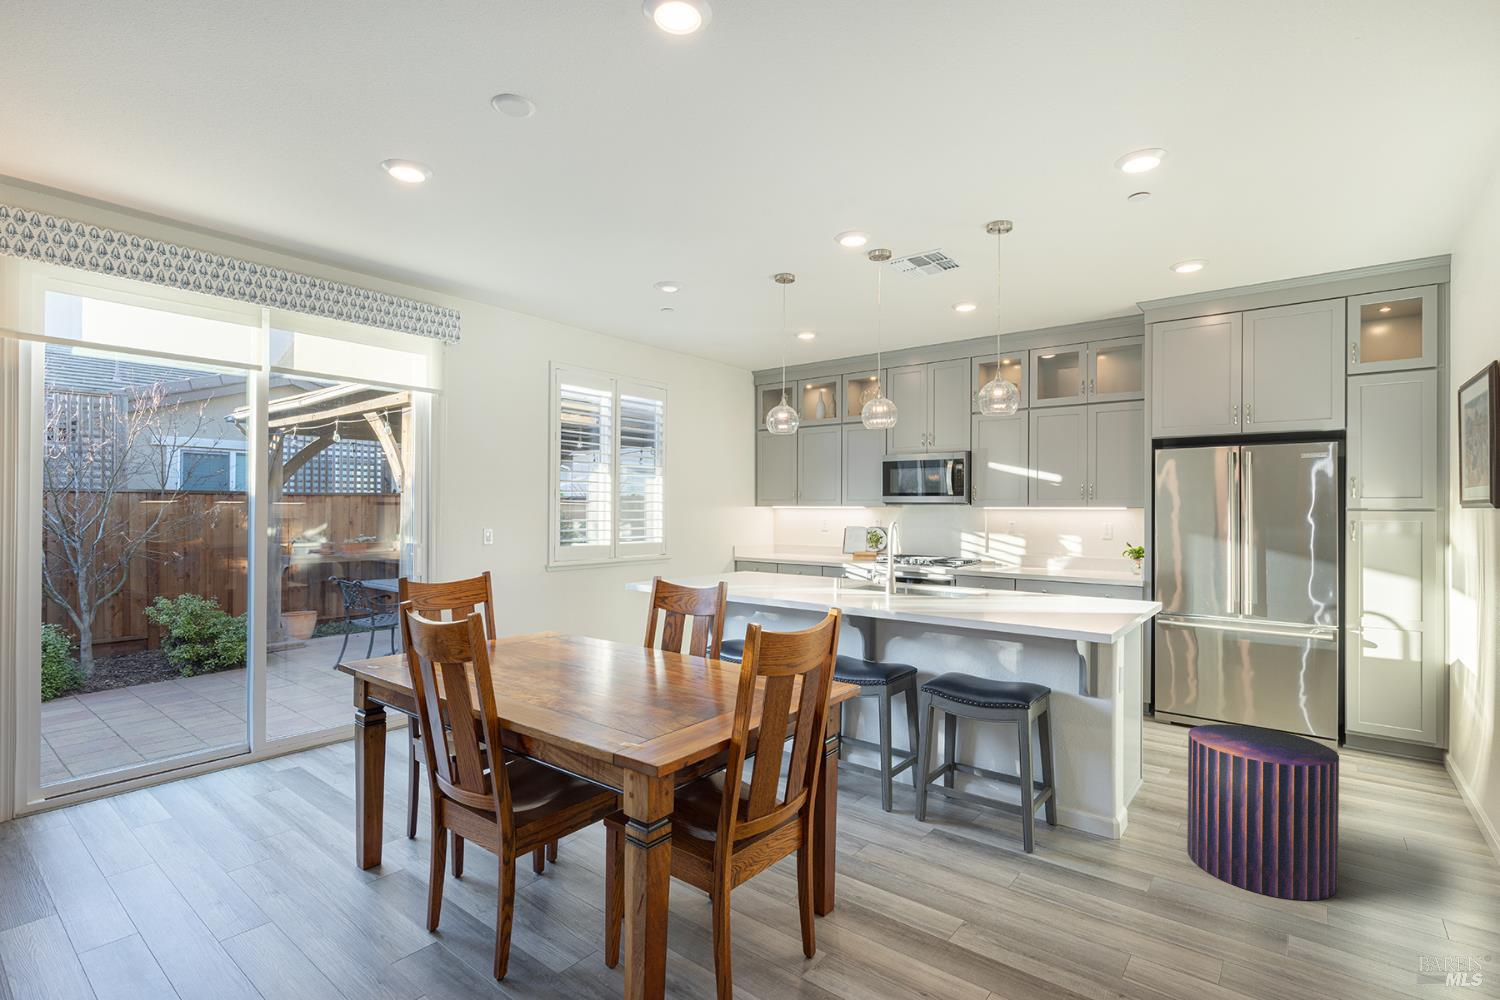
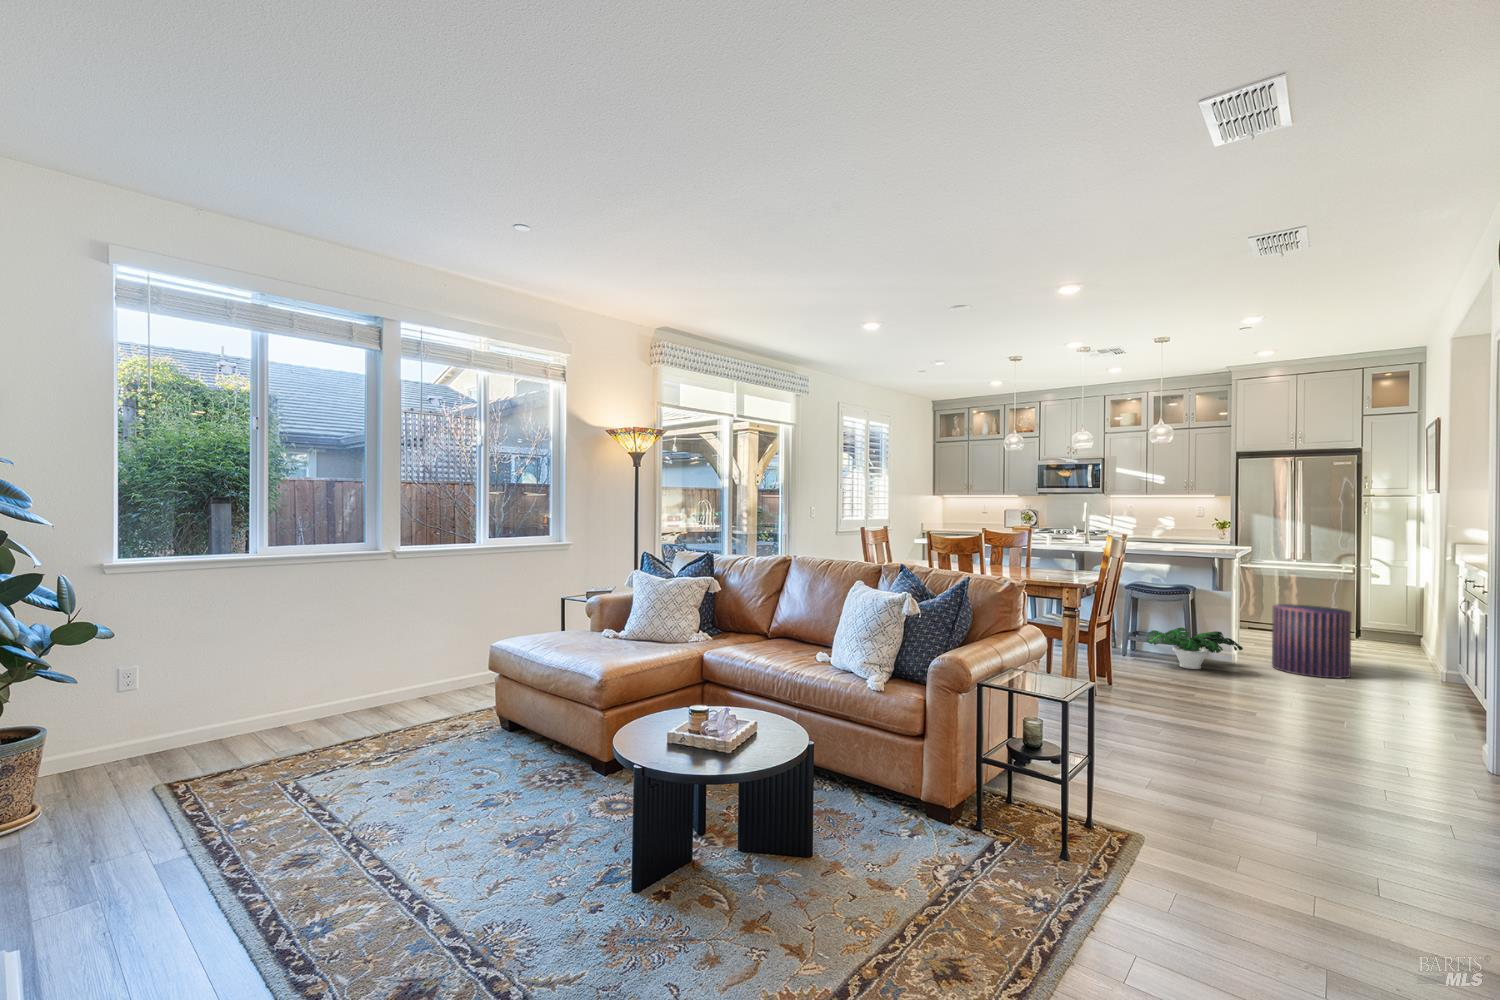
potted plant: none [942,771,1122,867] -> present [1147,628,1243,669]

